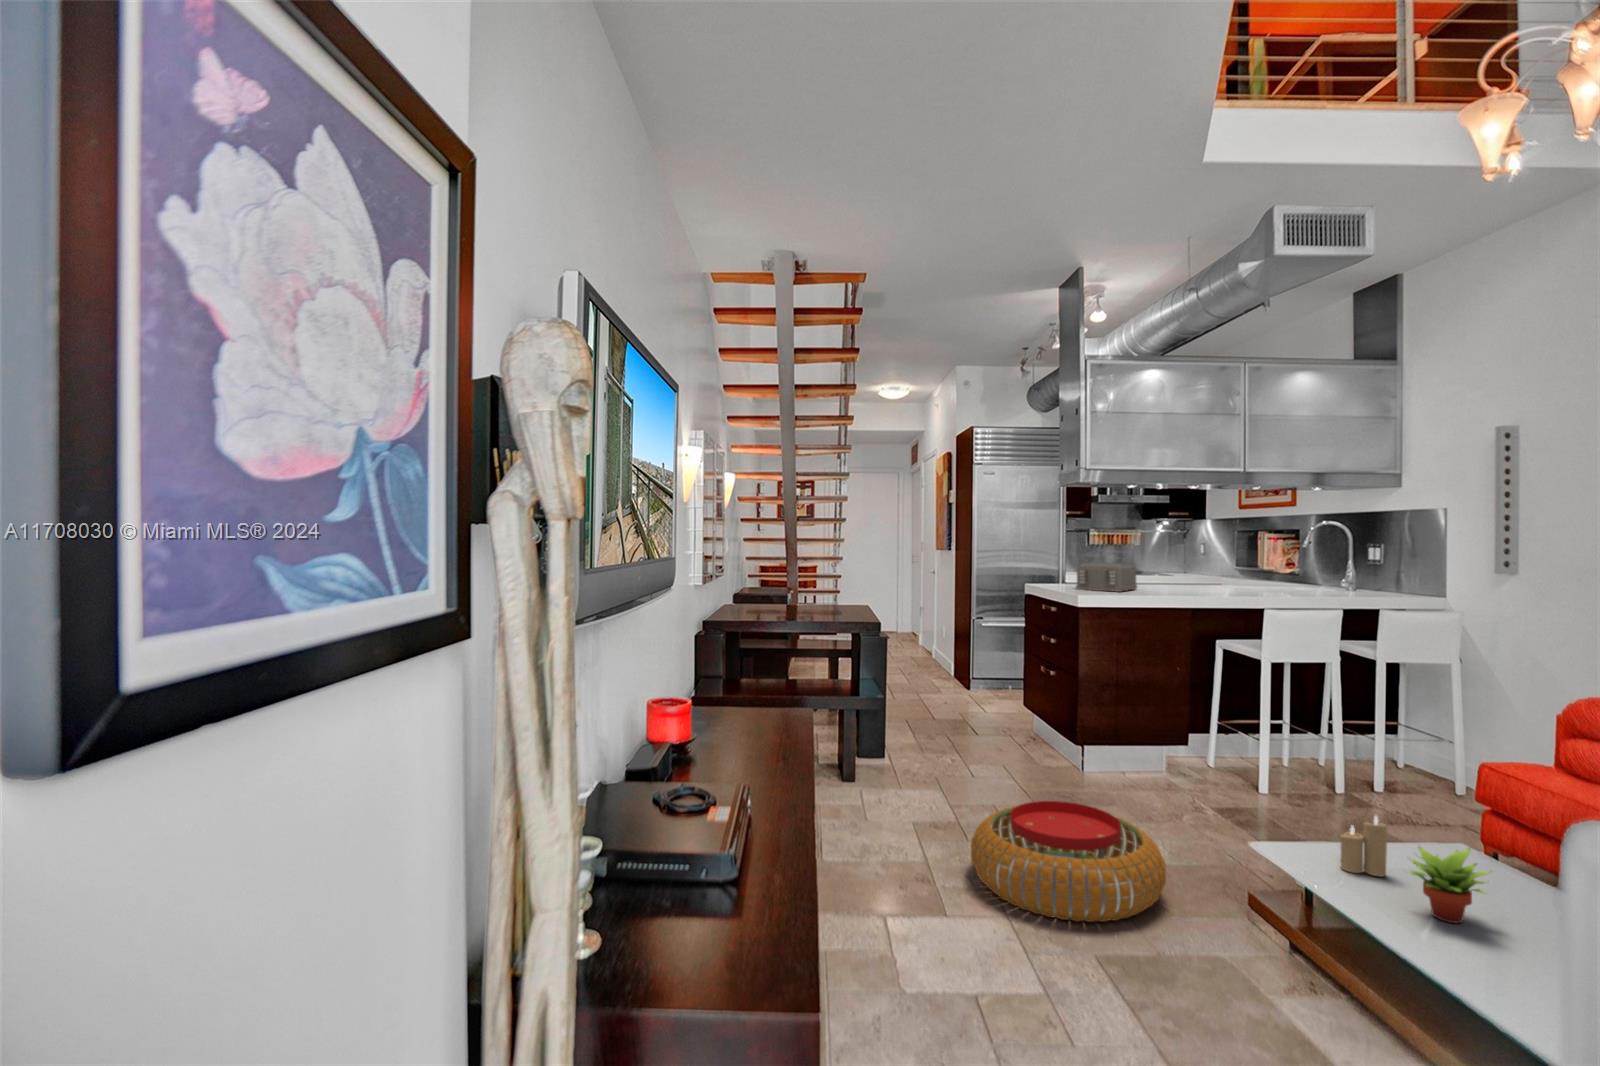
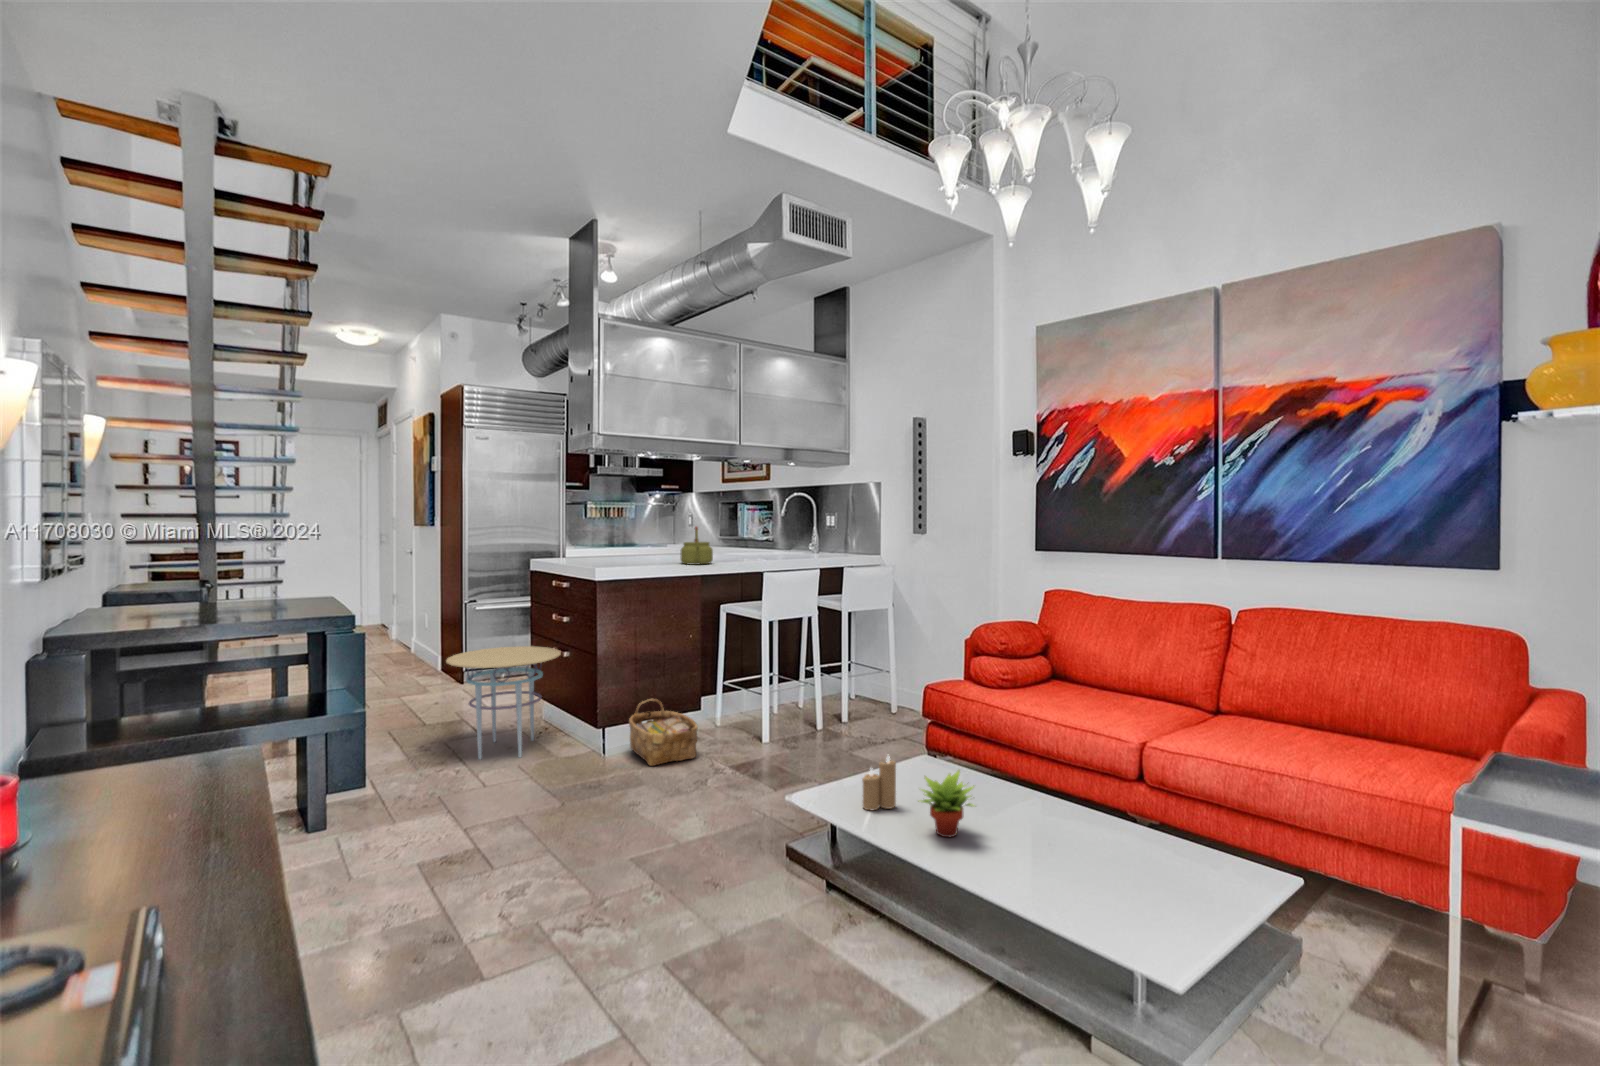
kettle: none [1174,555,1212,595] -> present [680,527,713,565]
toaster: present [1076,562,1137,592] -> none [586,535,645,565]
side table: none [948,659,1046,759] -> present [446,646,561,759]
woven basket: none [1109,725,1181,791] -> present [629,699,698,766]
pouf: present [971,801,1166,922] -> none [503,798,714,937]

